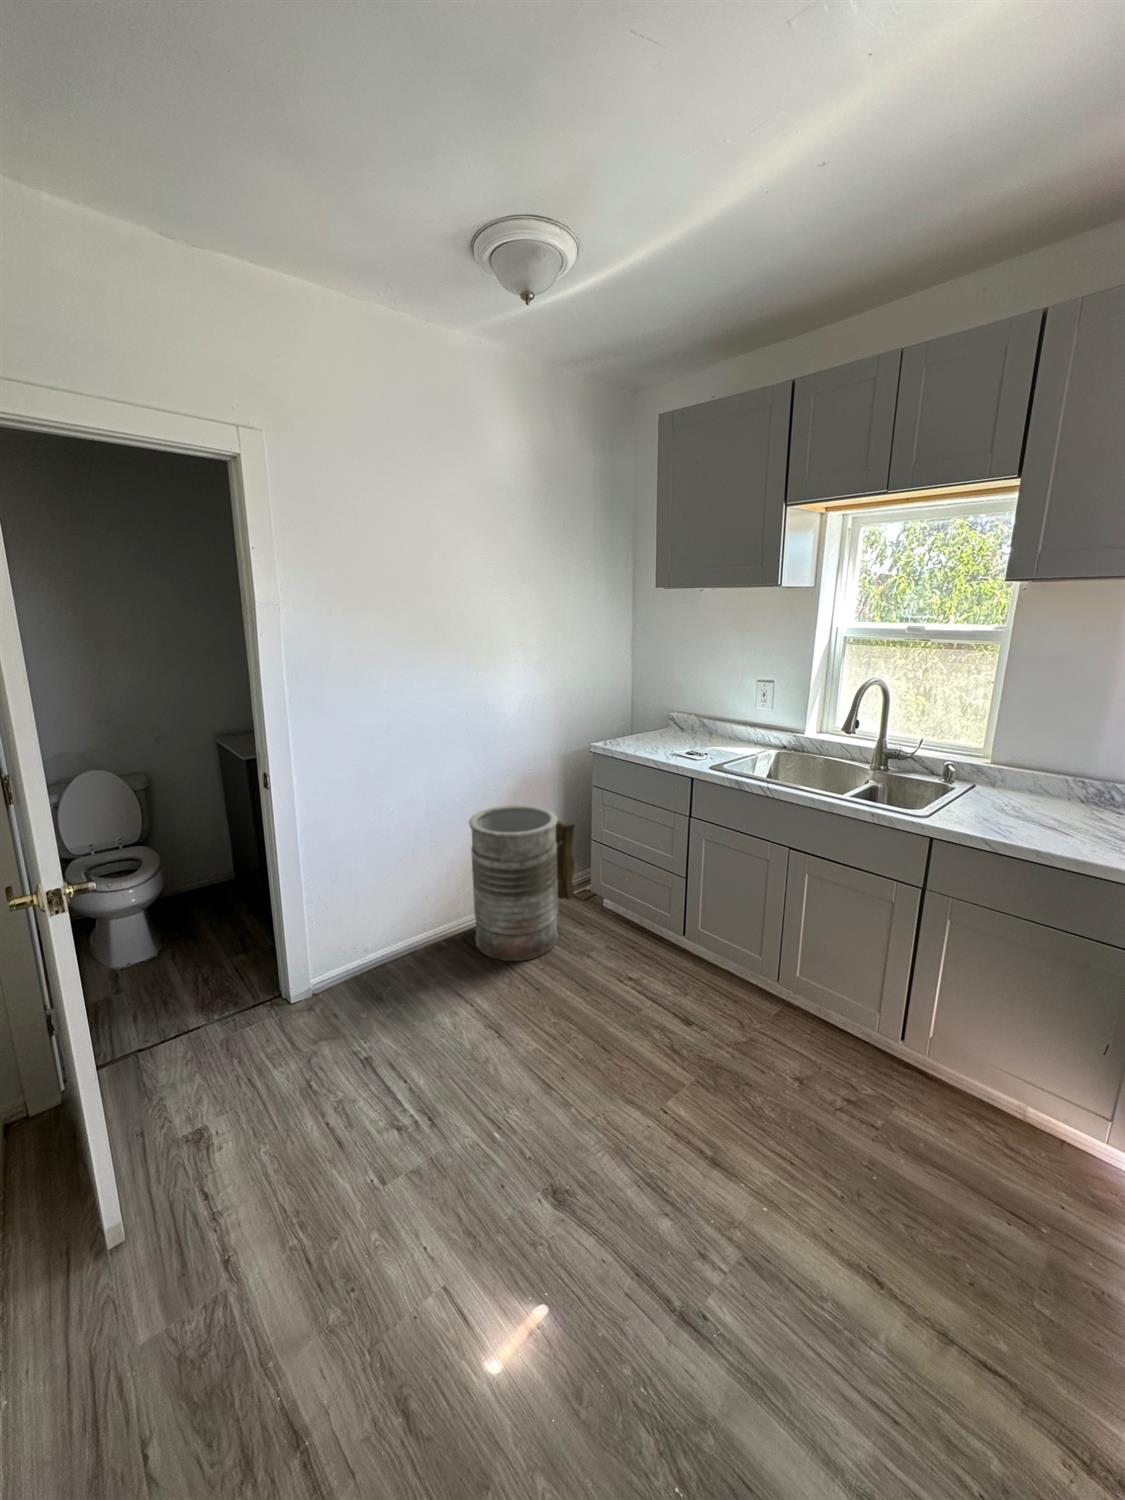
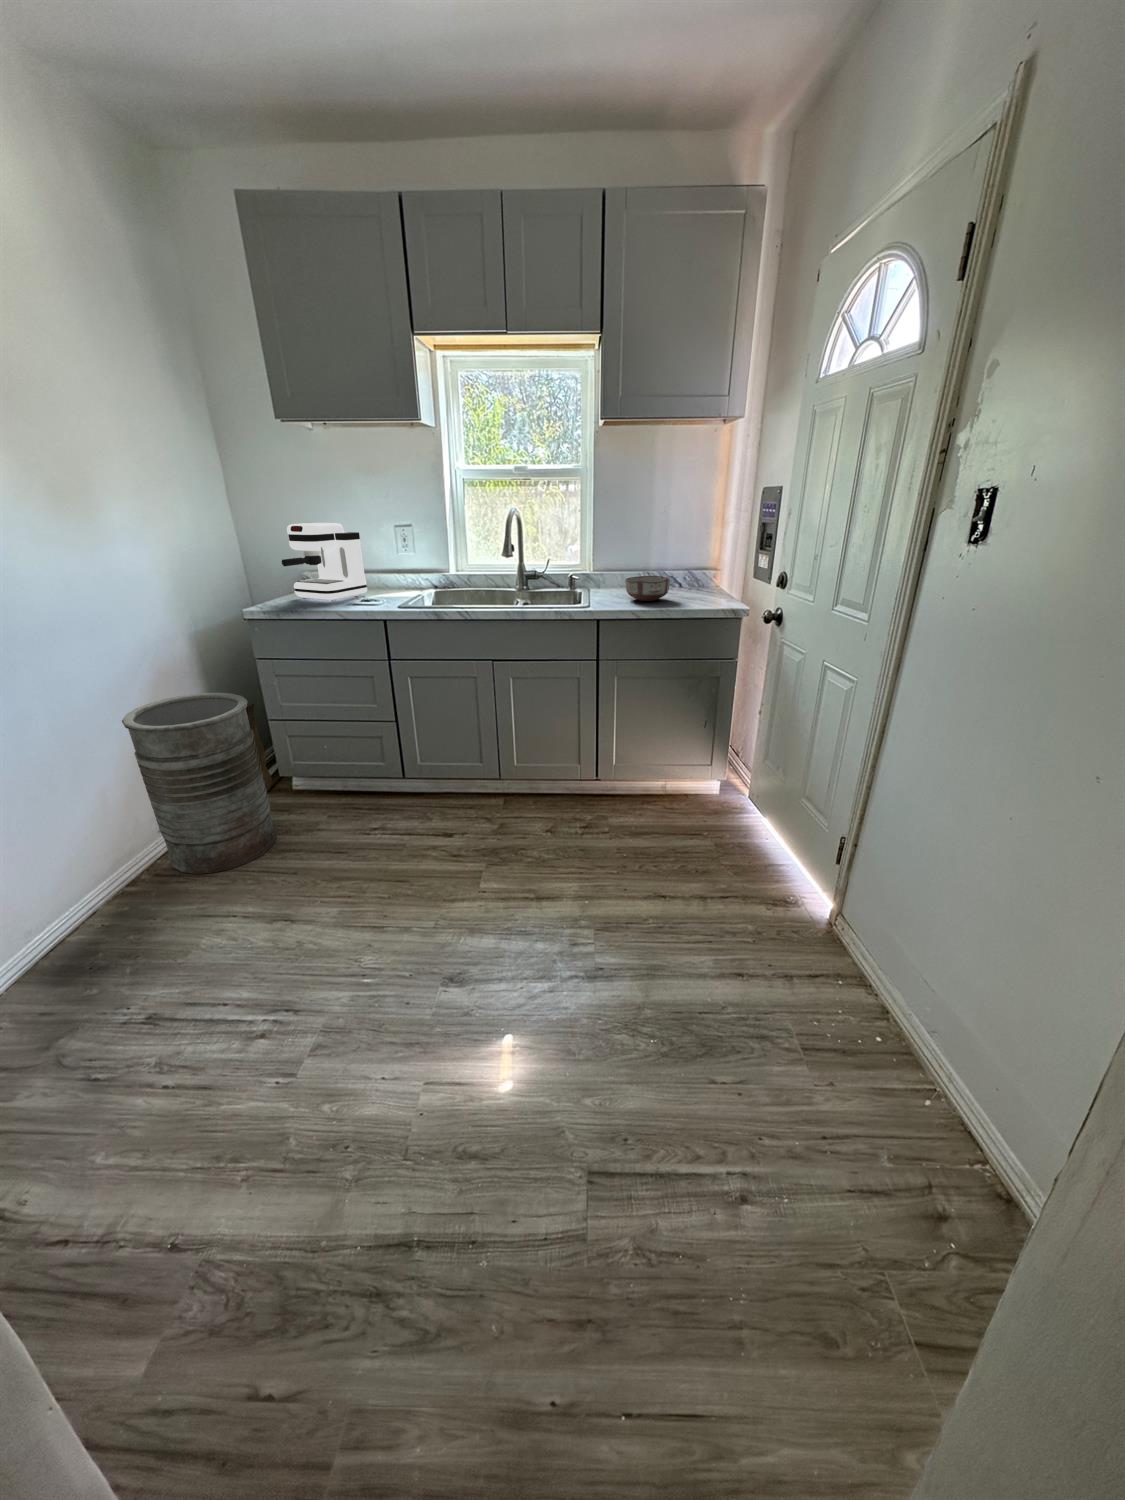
coffee maker: none [636,672,712,746] -> present [282,523,367,601]
ceramic bowl: none [1010,784,1095,825] -> present [625,576,670,601]

